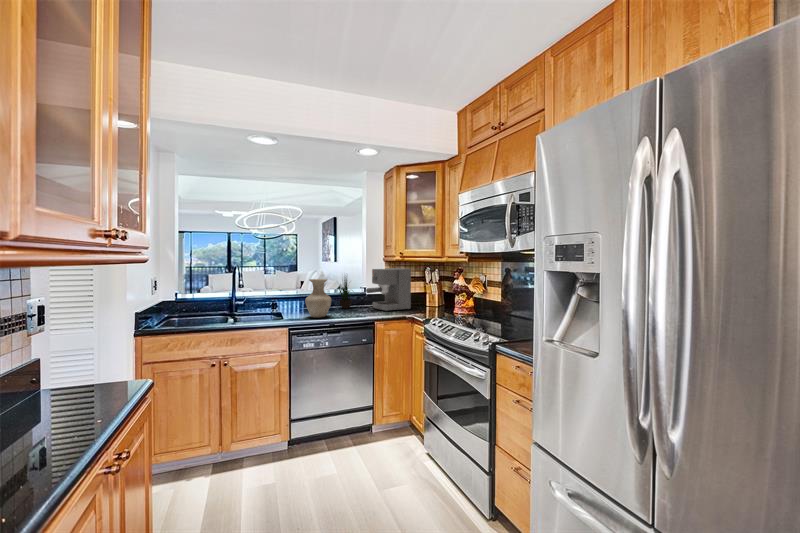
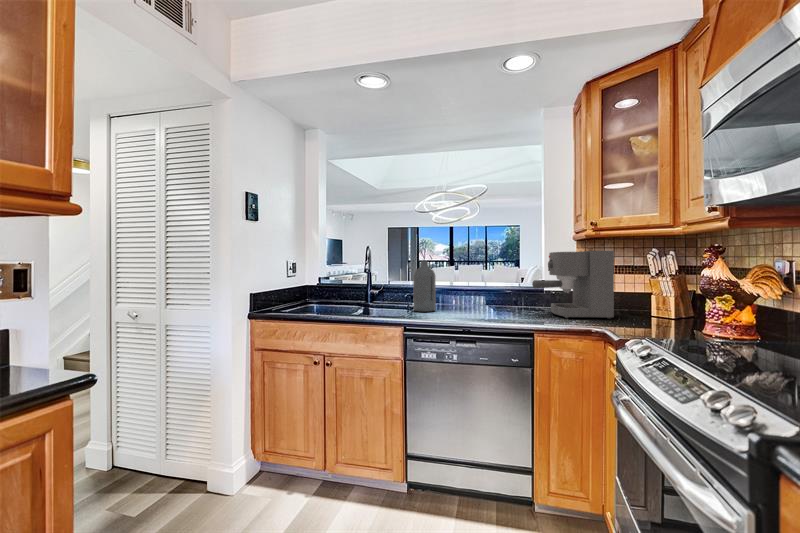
bottle: none [278,276,296,315] -> present [413,261,436,312]
vase: present [305,279,331,318] -> none [435,265,472,318]
potted plant: present [338,279,352,309] -> none [494,252,525,310]

